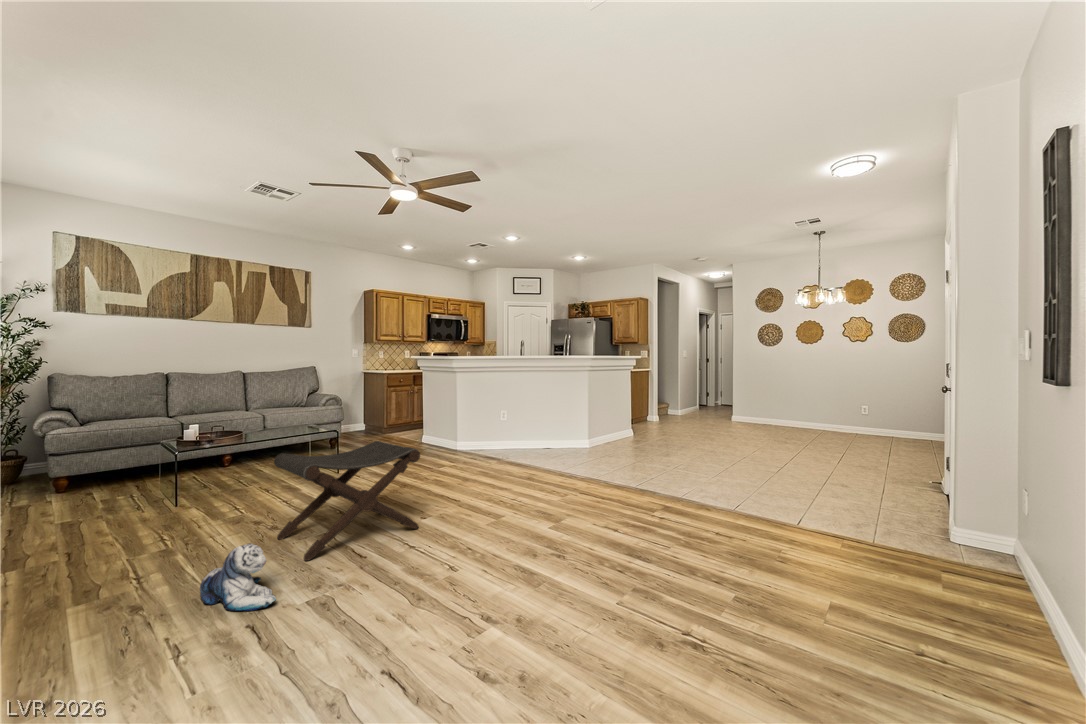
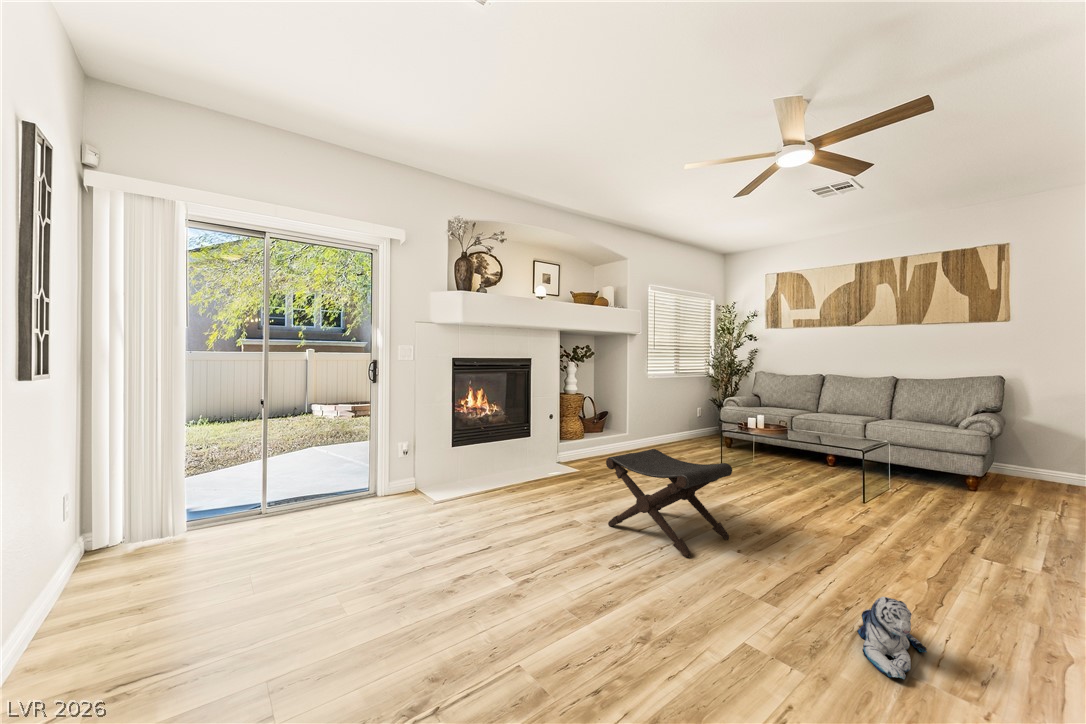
plush toy: present [200,544,276,611] -> present [857,597,927,679]

